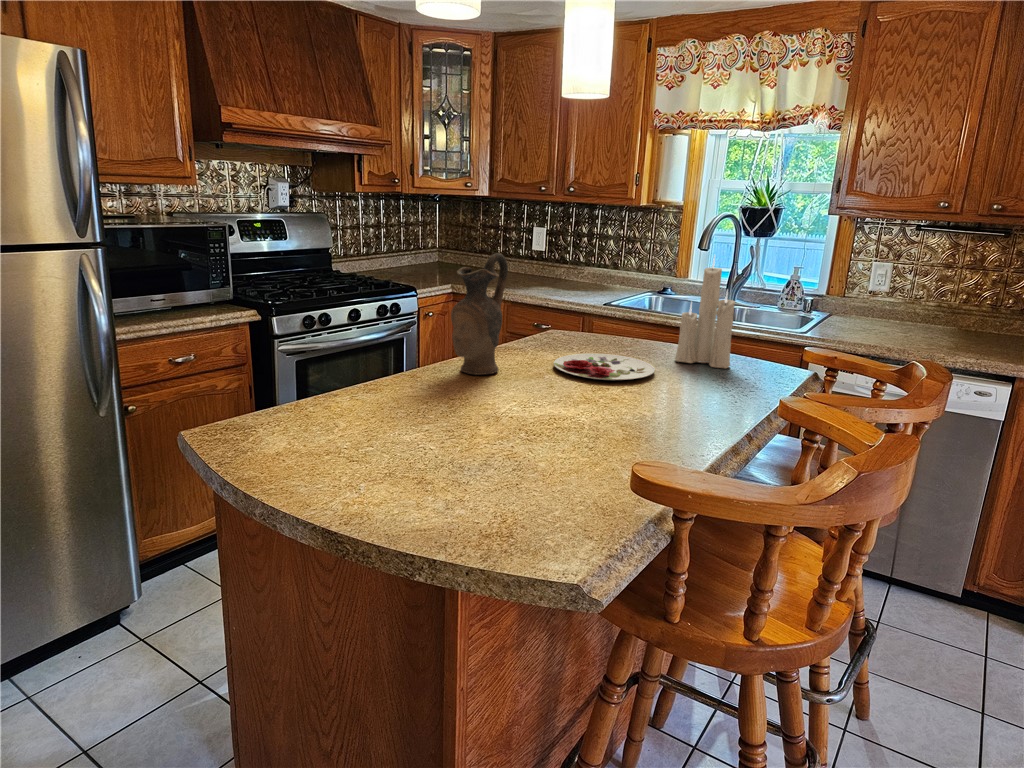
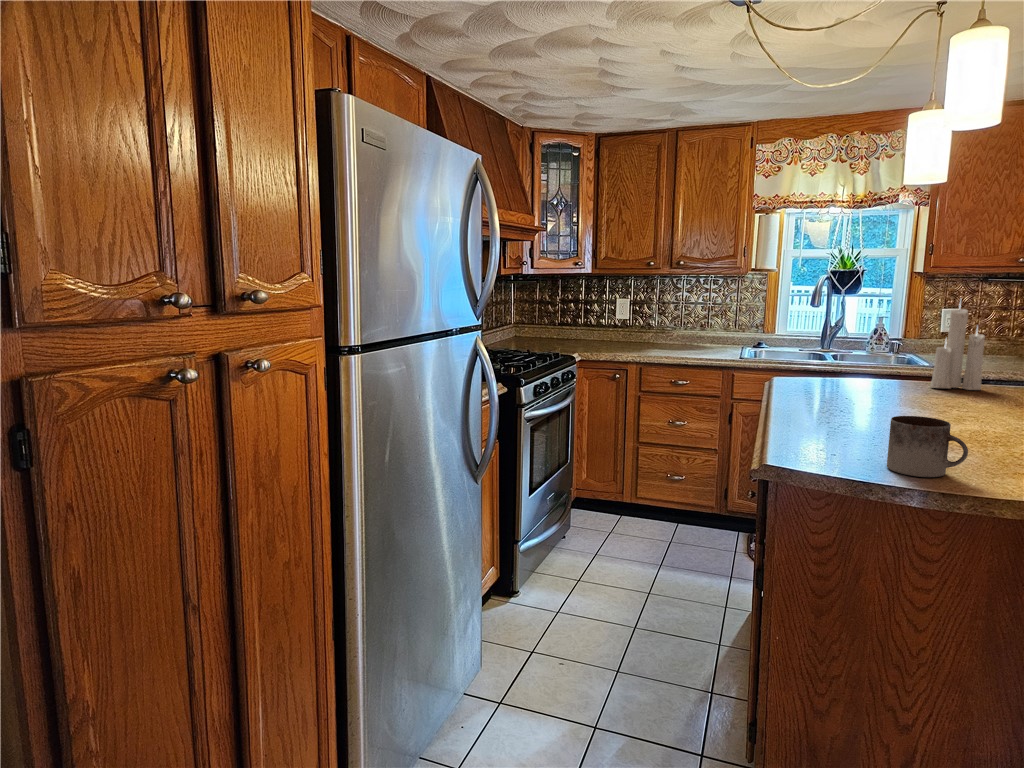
ceramic pitcher: present [451,253,508,375] -> none [809,303,856,408]
plate: present [554,353,655,380] -> none [859,387,958,403]
mug: none [279,394,341,467] -> present [887,416,968,477]

